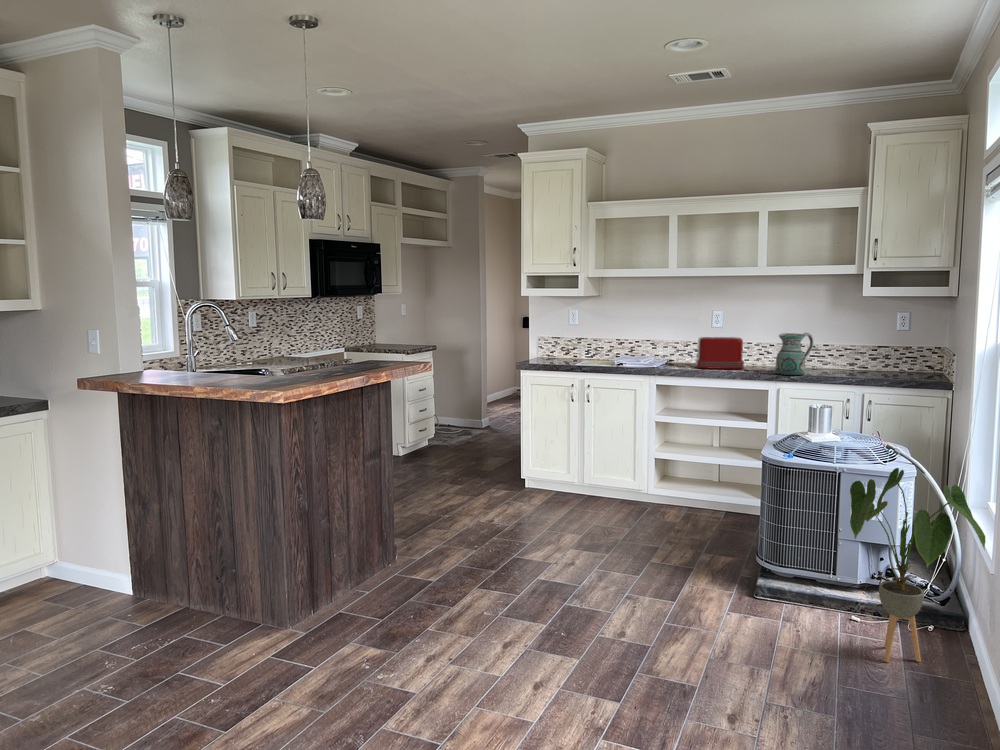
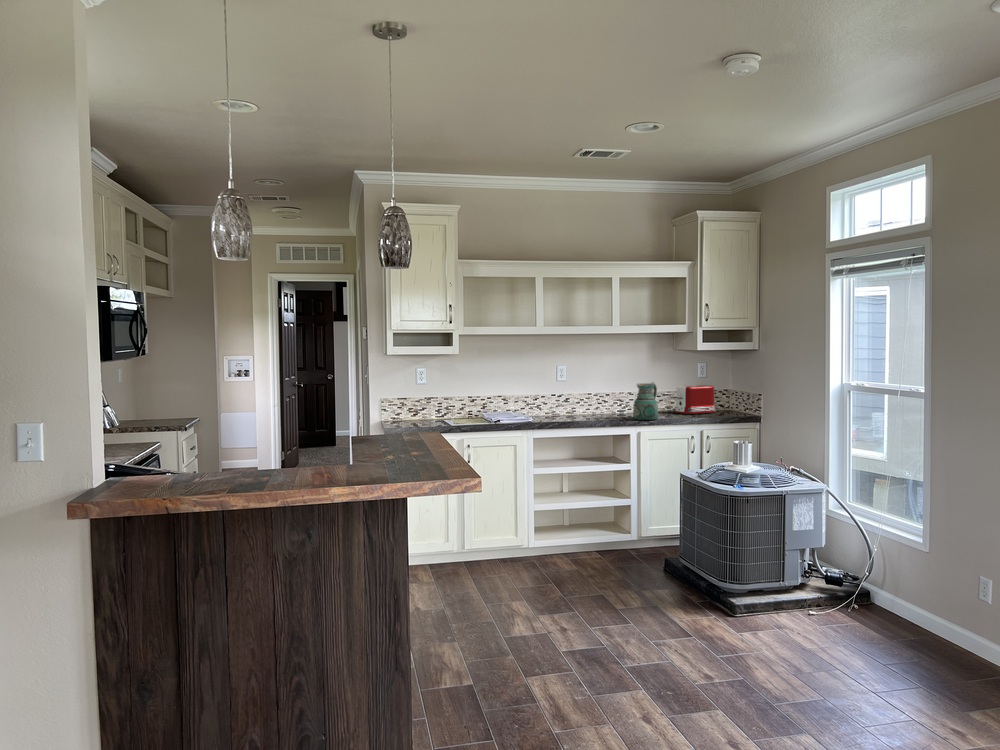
toaster: present [695,337,744,369] -> present [675,385,716,414]
house plant: present [850,468,986,662] -> none [829,484,933,636]

